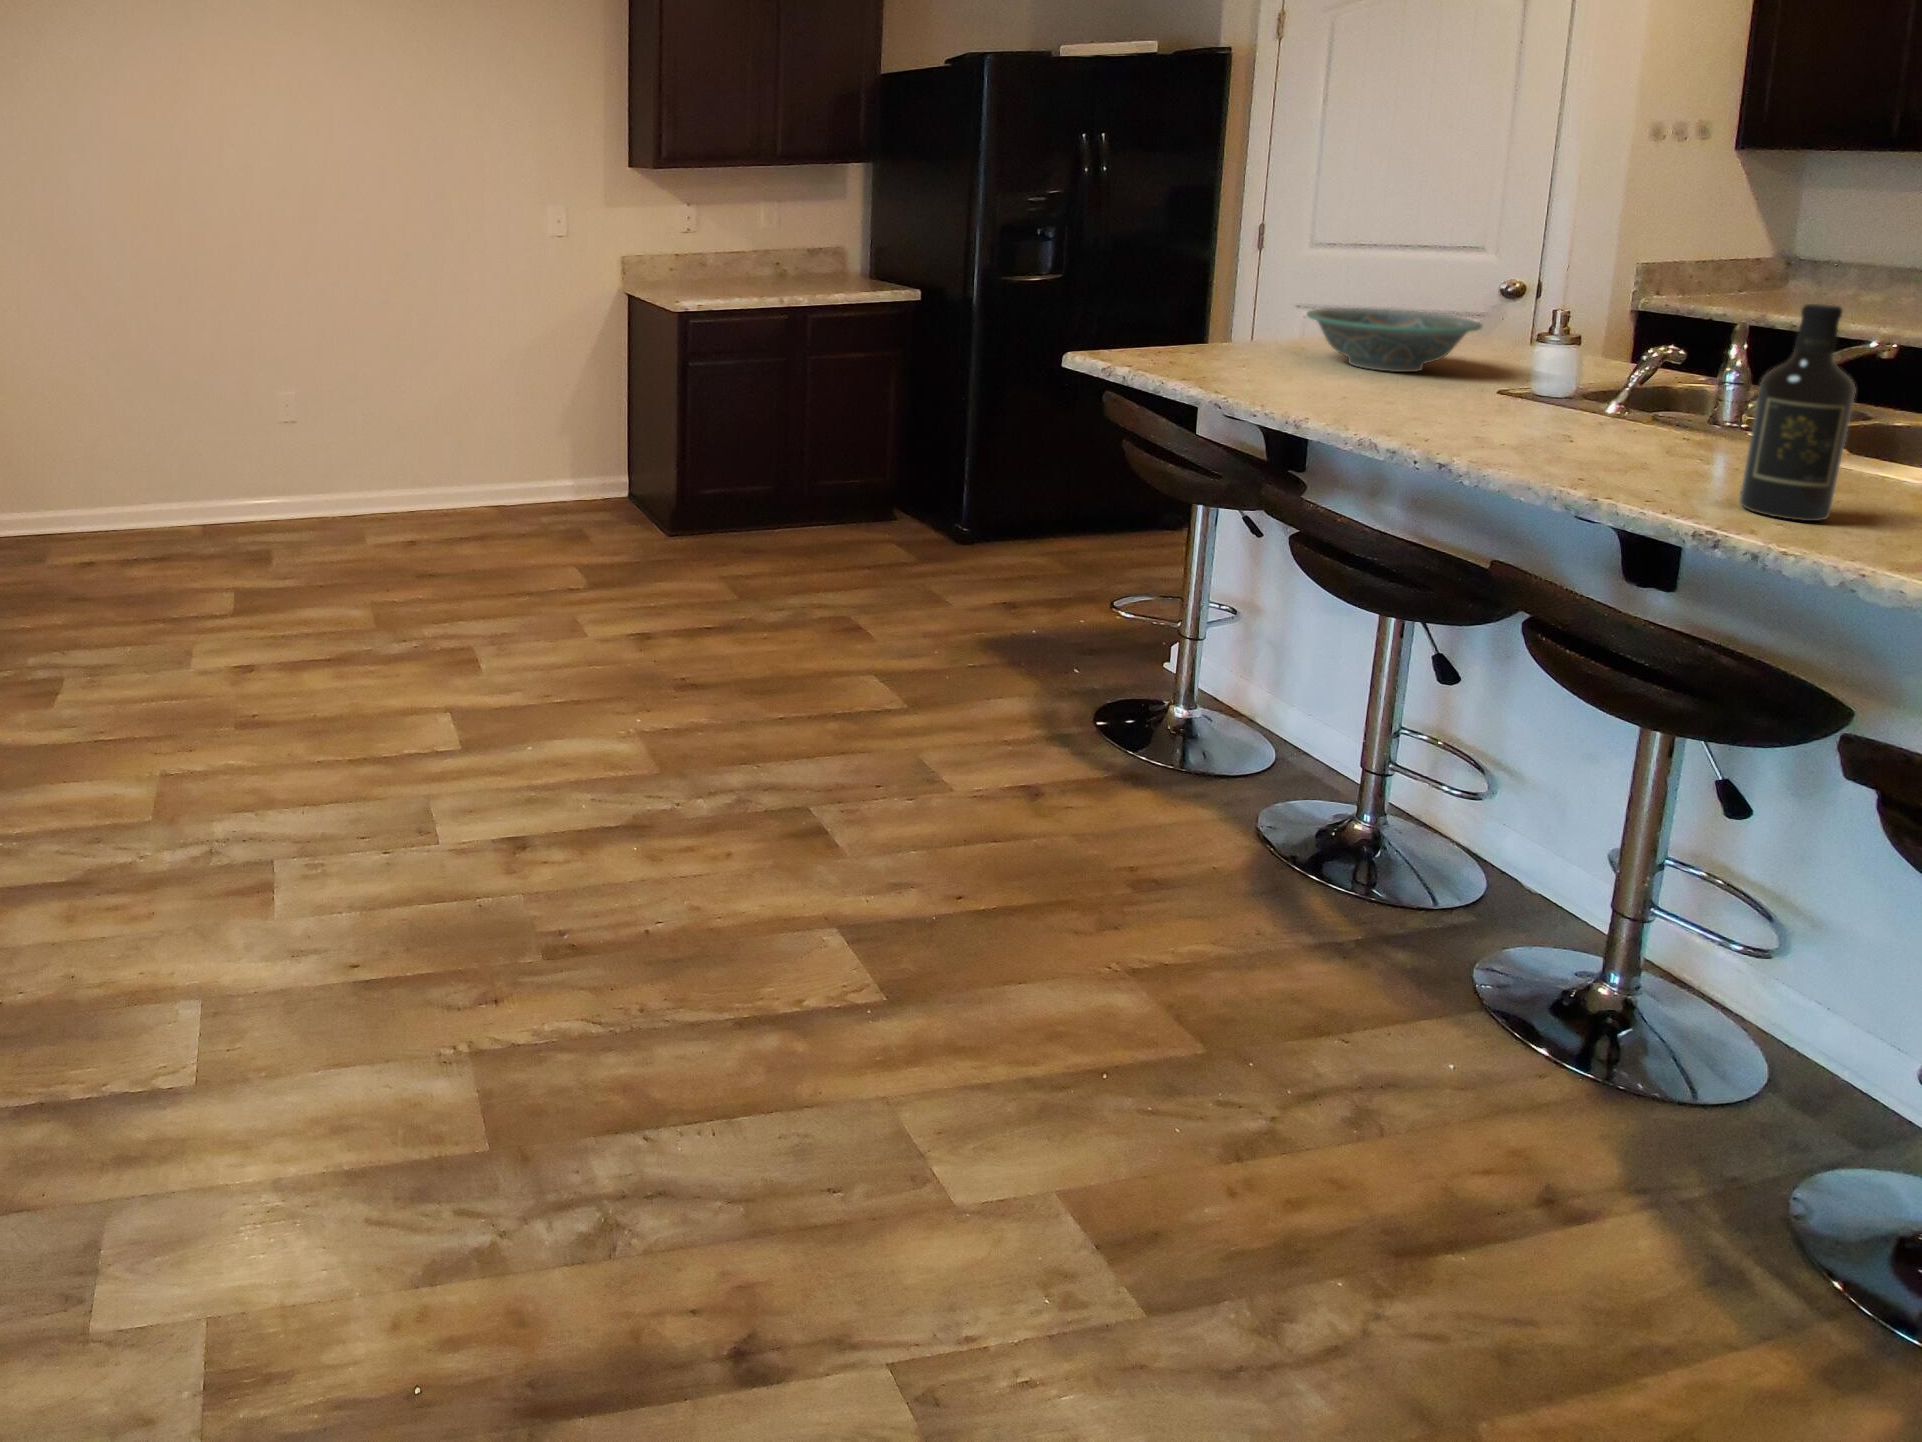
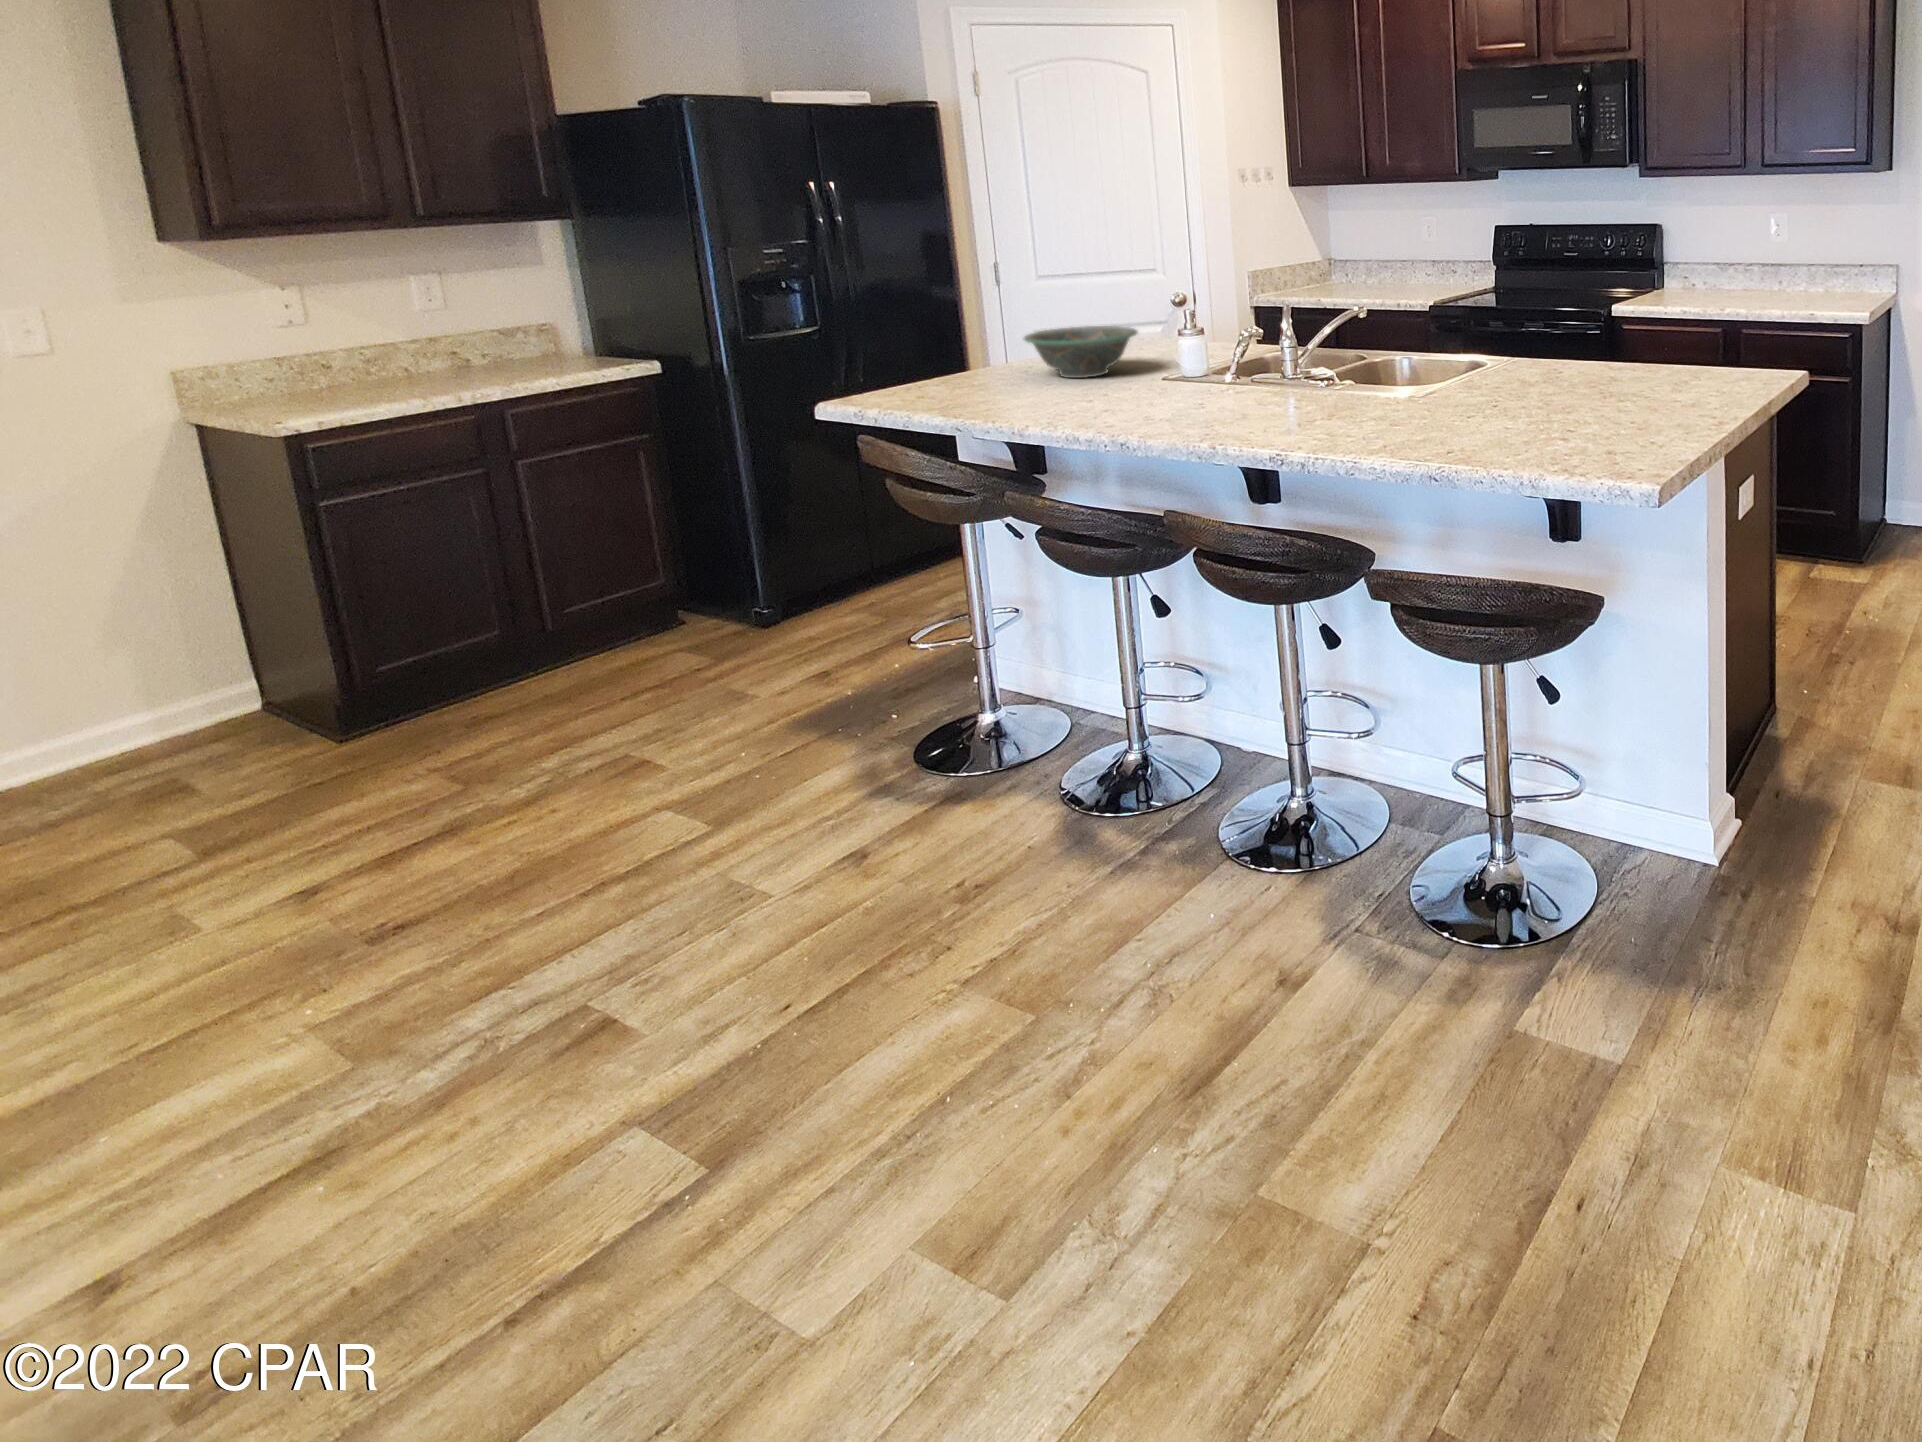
wine bottle: present [1739,304,1856,521] -> none [1258,295,1299,436]

